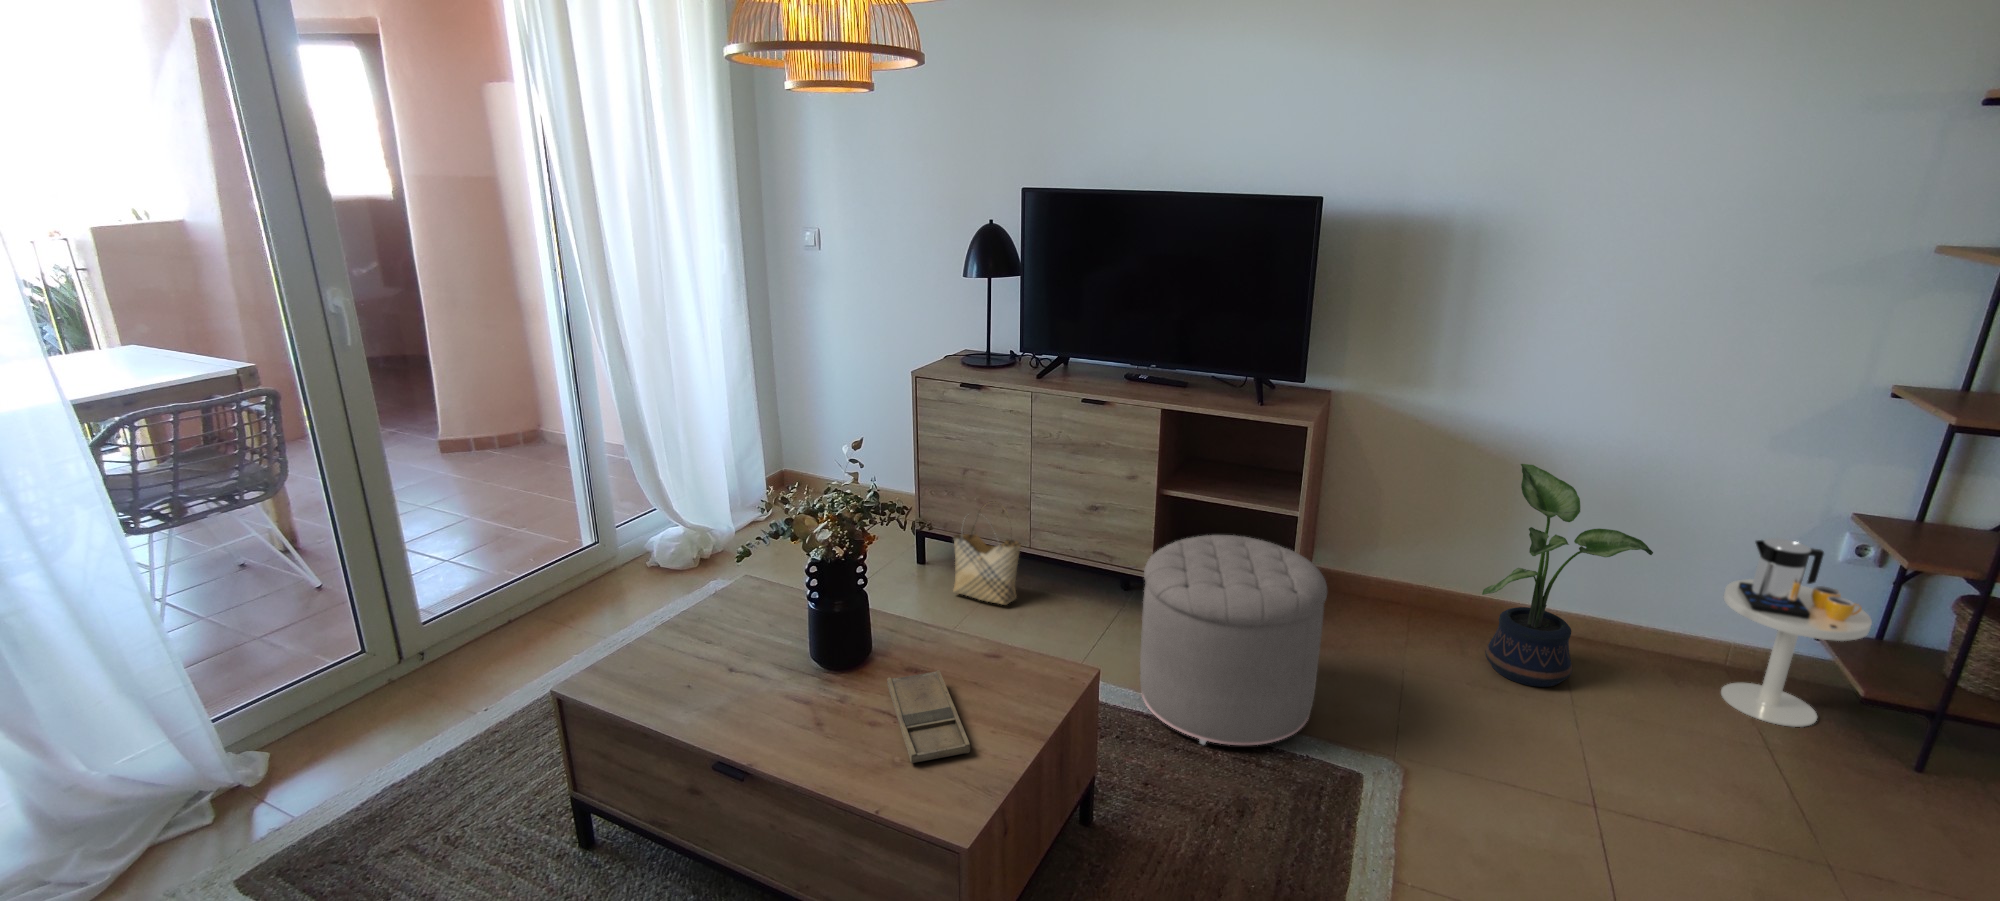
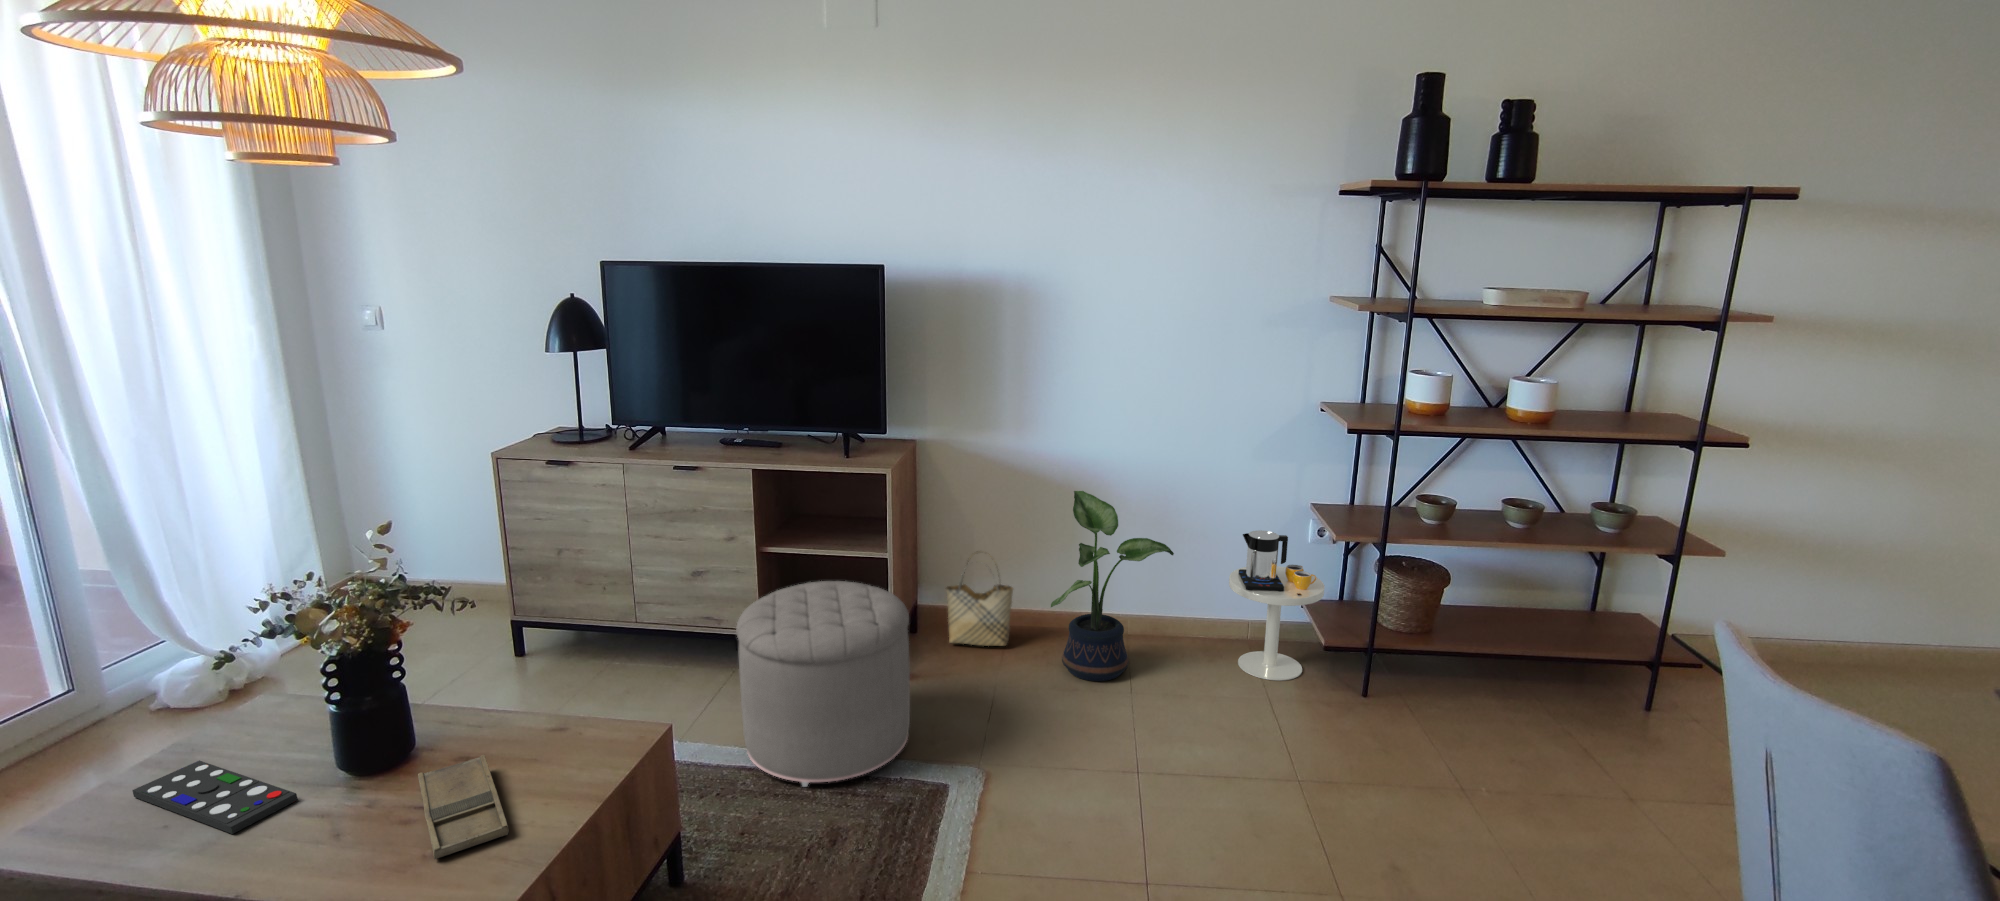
woven basket: present [953,503,1021,605] -> present [946,556,1013,646]
remote control: none [673,632,792,704] -> present [132,760,298,834]

